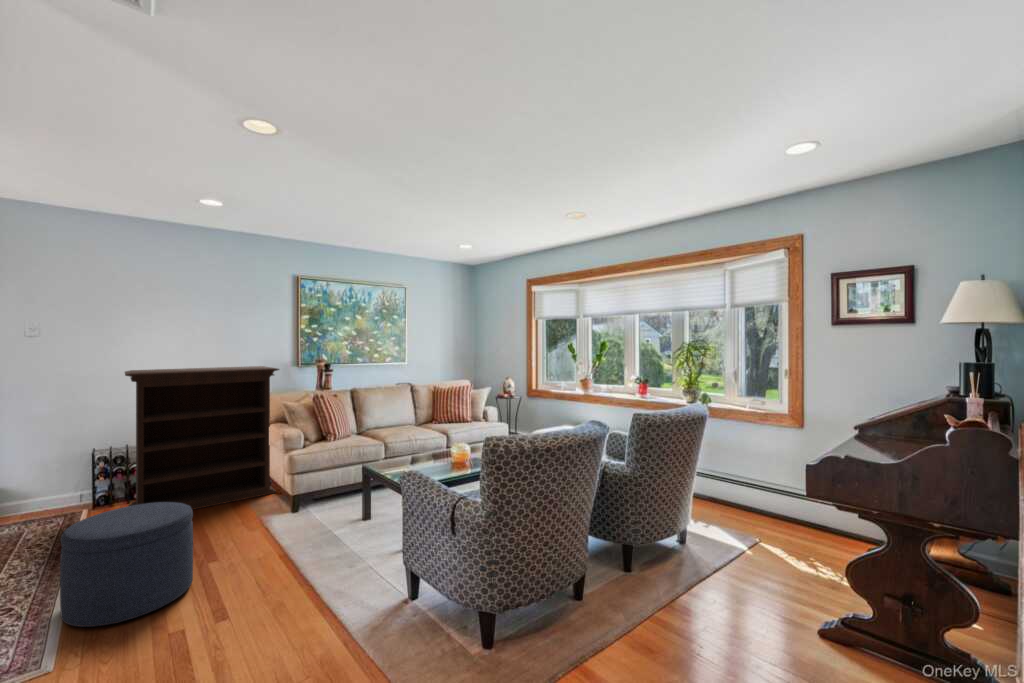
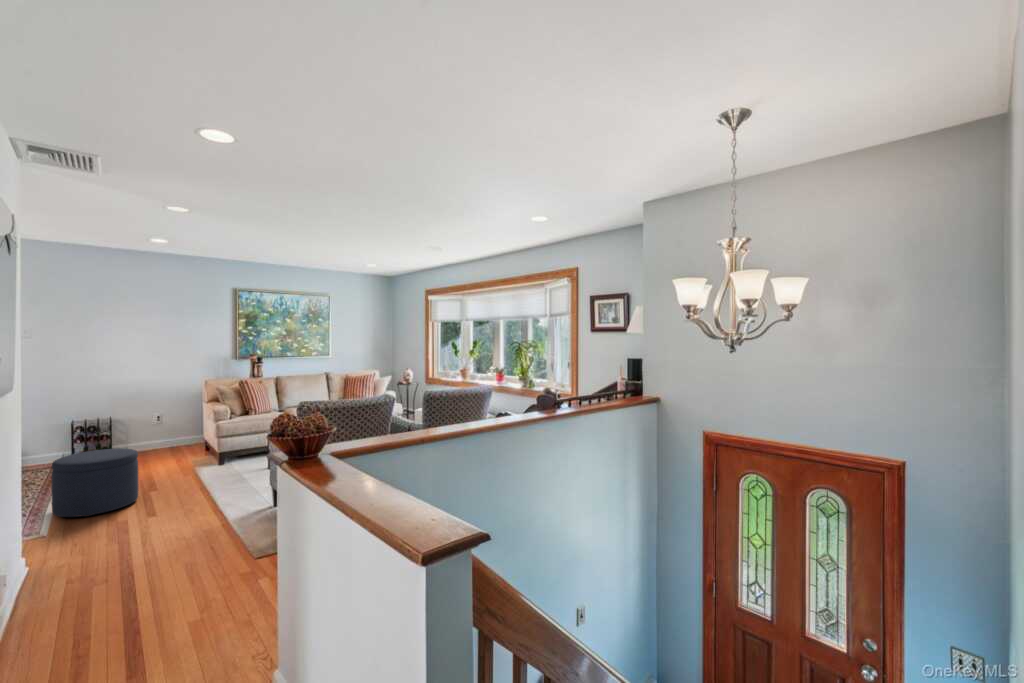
bookshelf: present [125,366,279,510] -> none [95,360,214,471]

